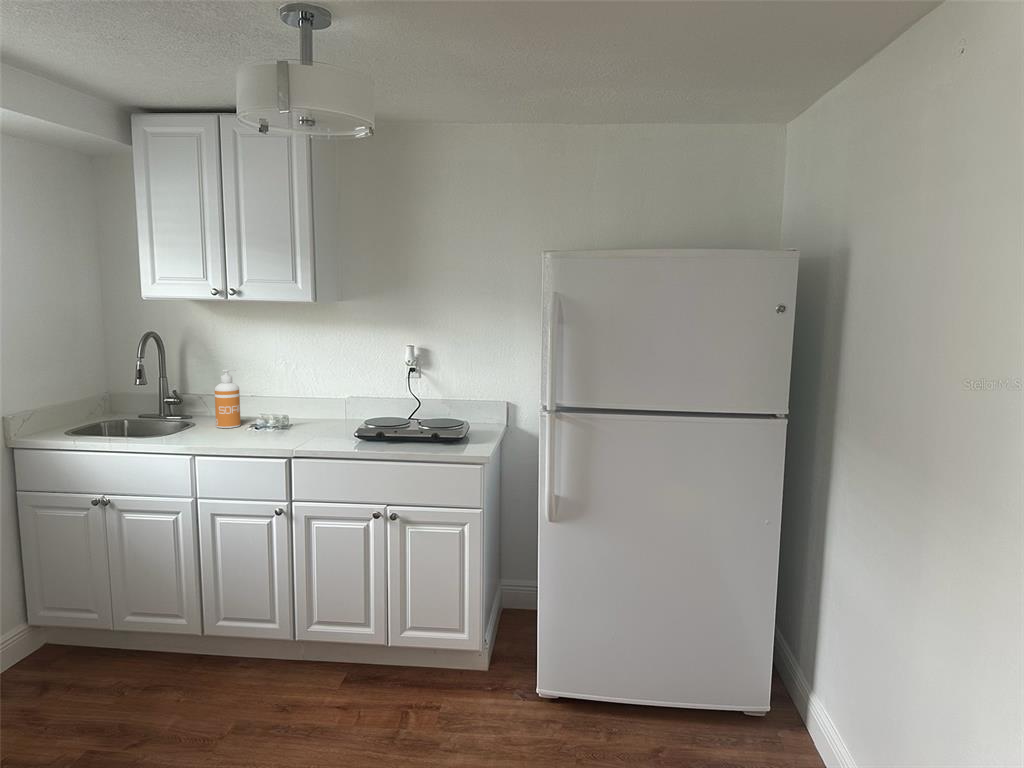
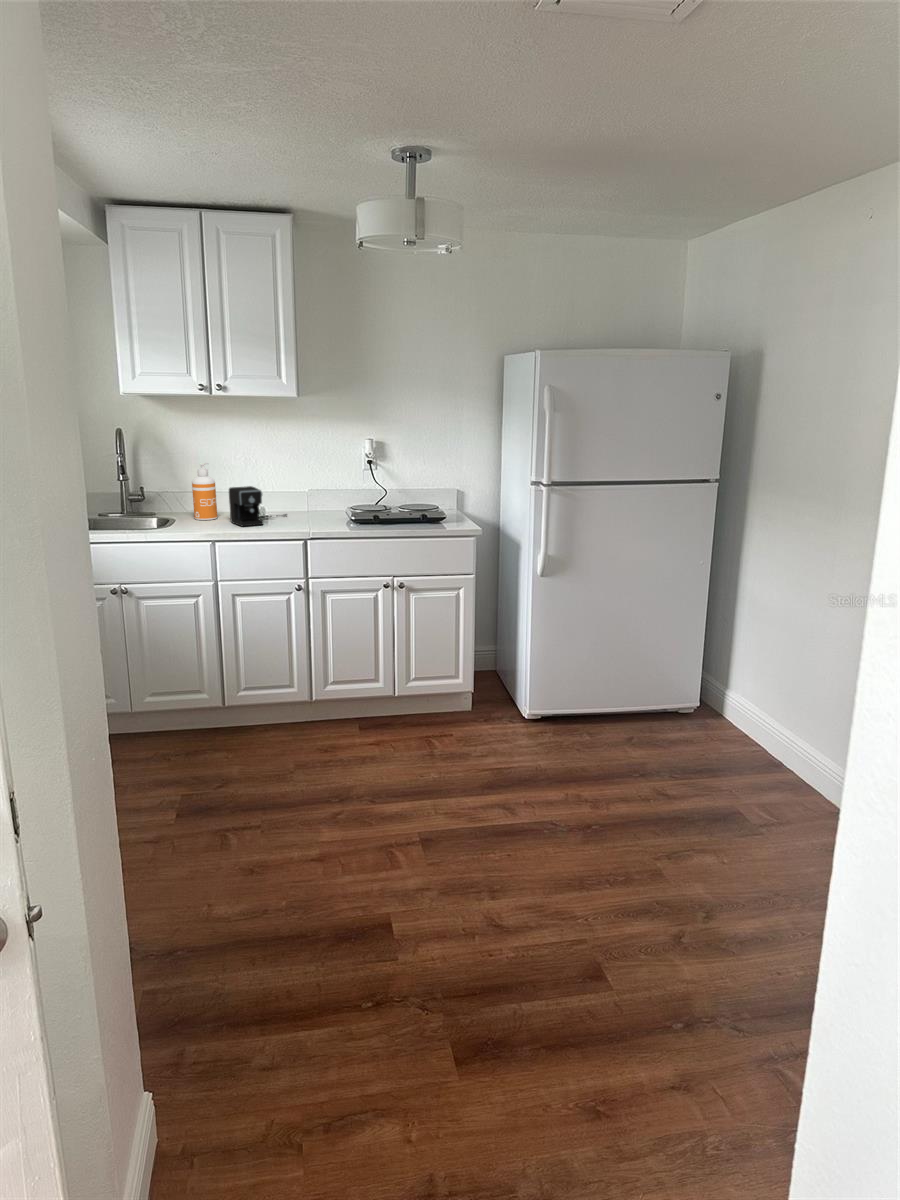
coffee maker: none [238,395,310,438] -> present [229,486,287,526]

